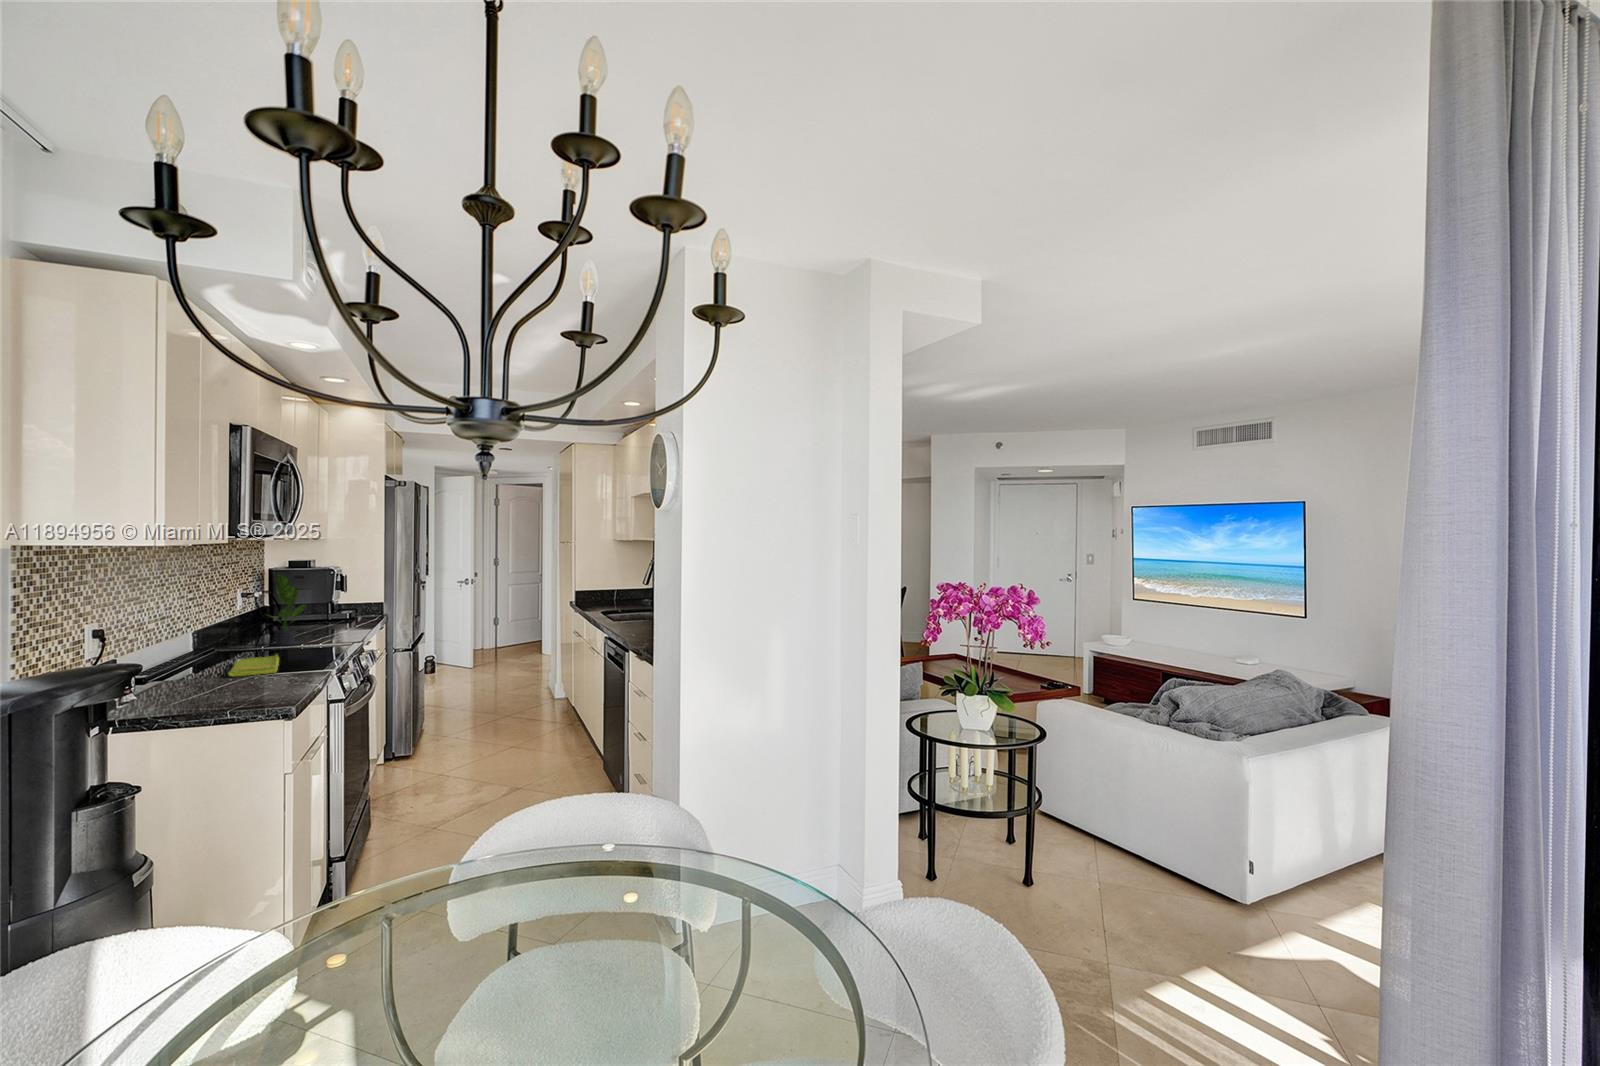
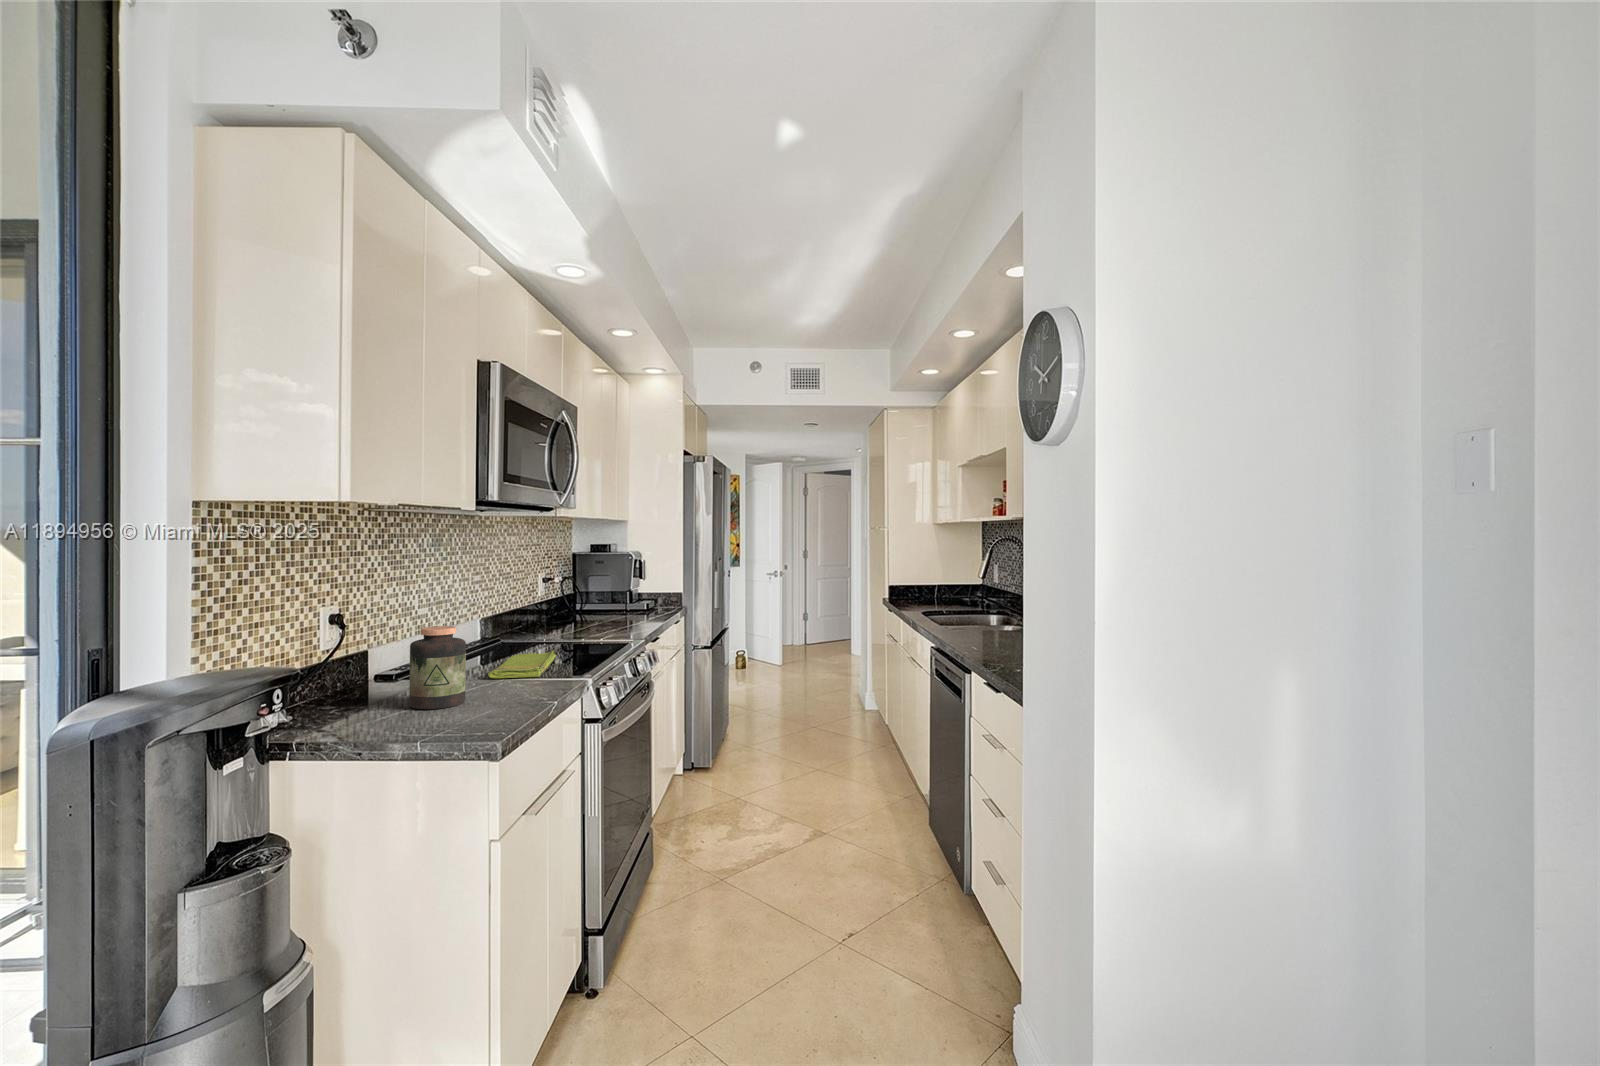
potted plant: present [273,574,306,646] -> none [555,556,600,639]
jar: none [174,635,224,698] -> present [409,626,466,709]

